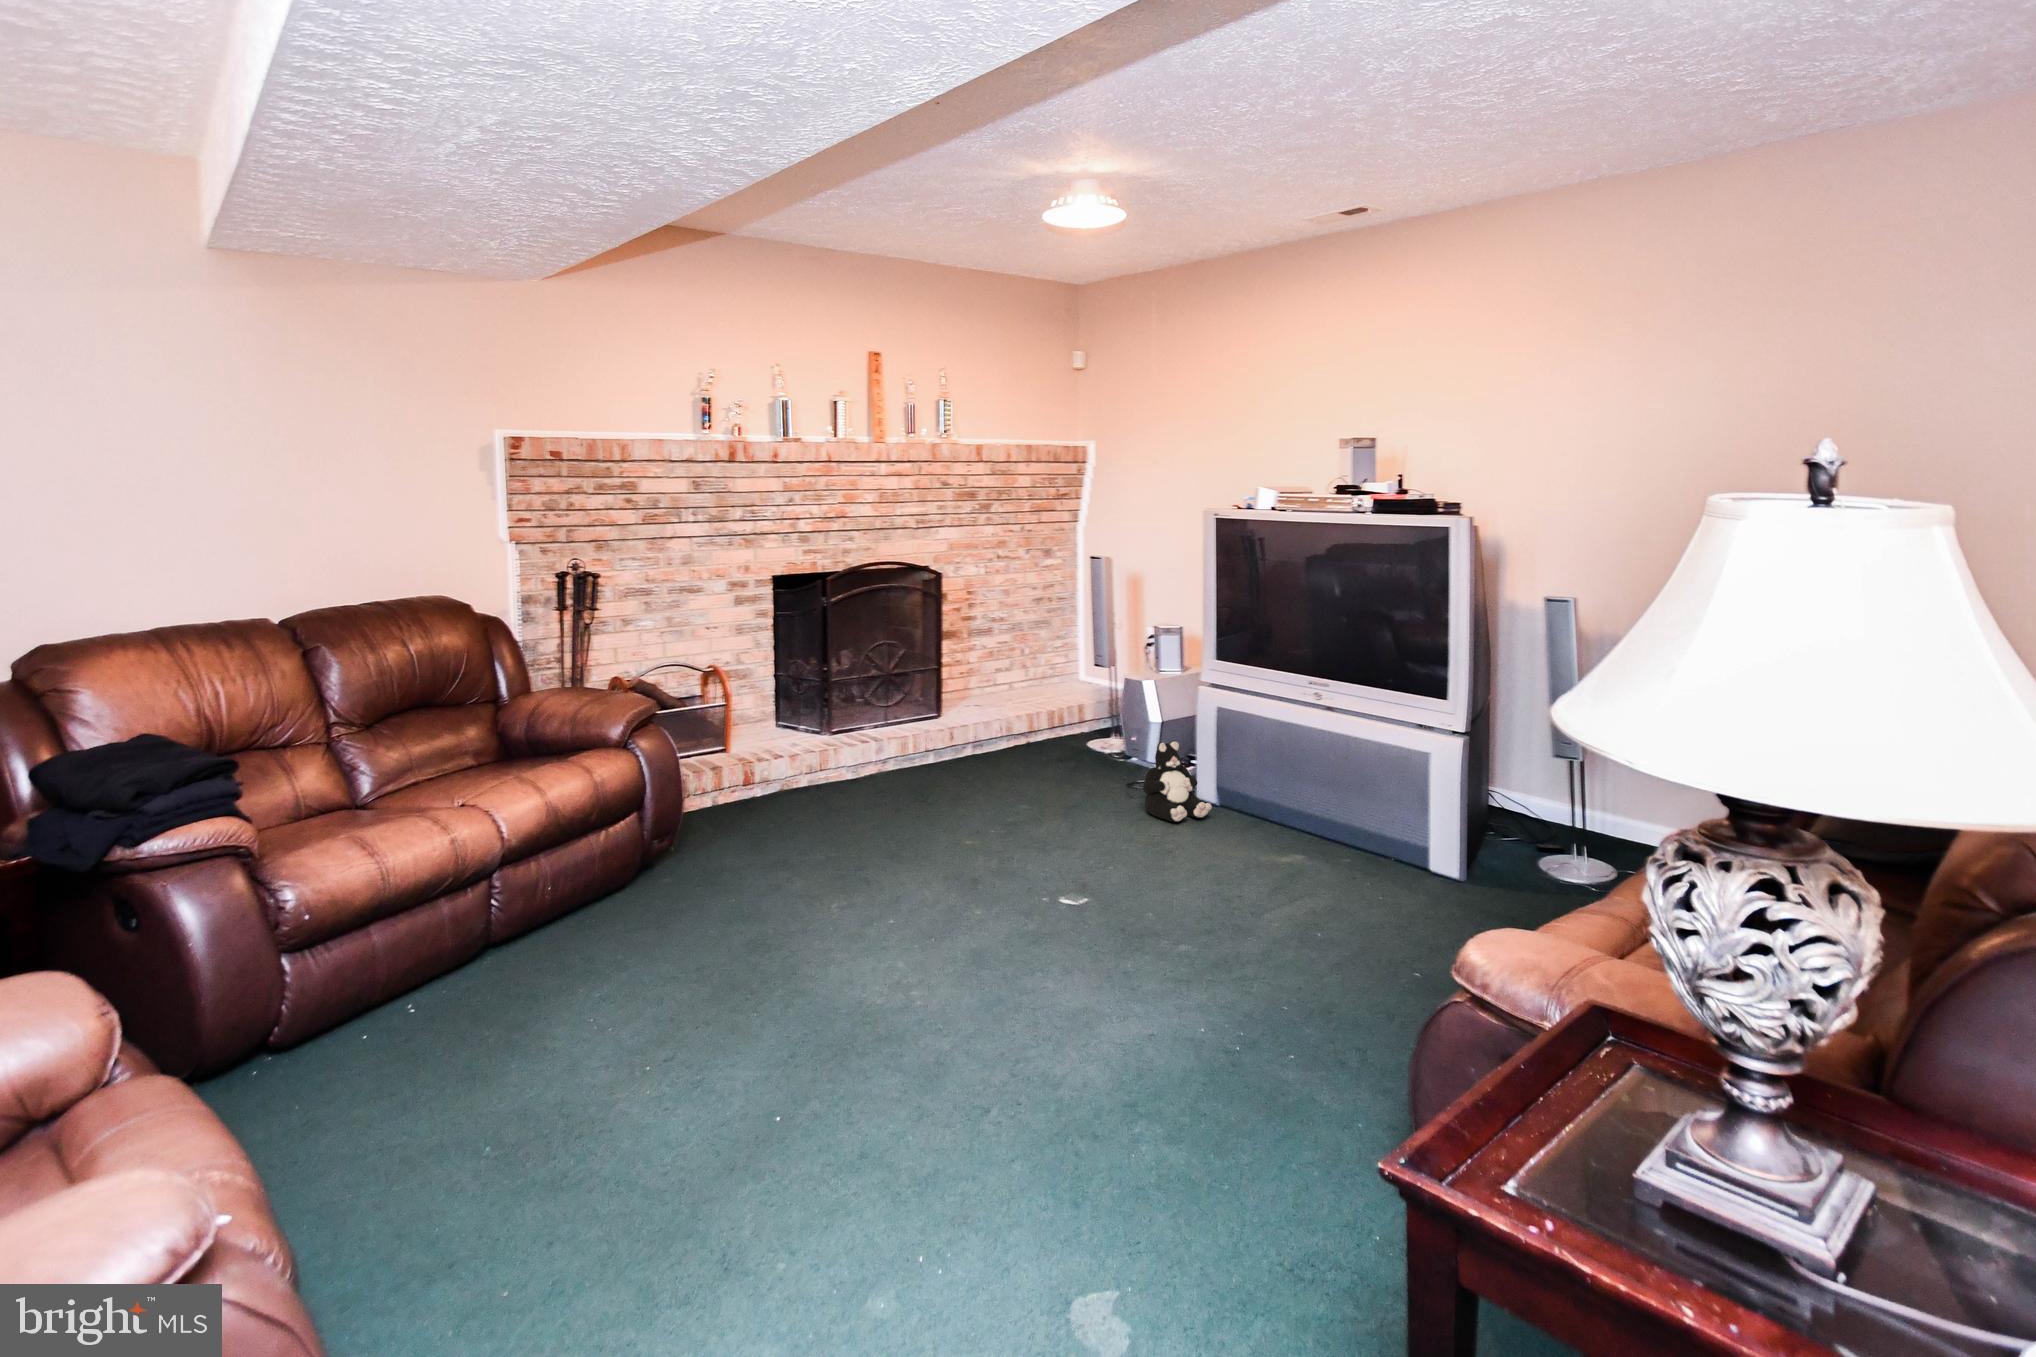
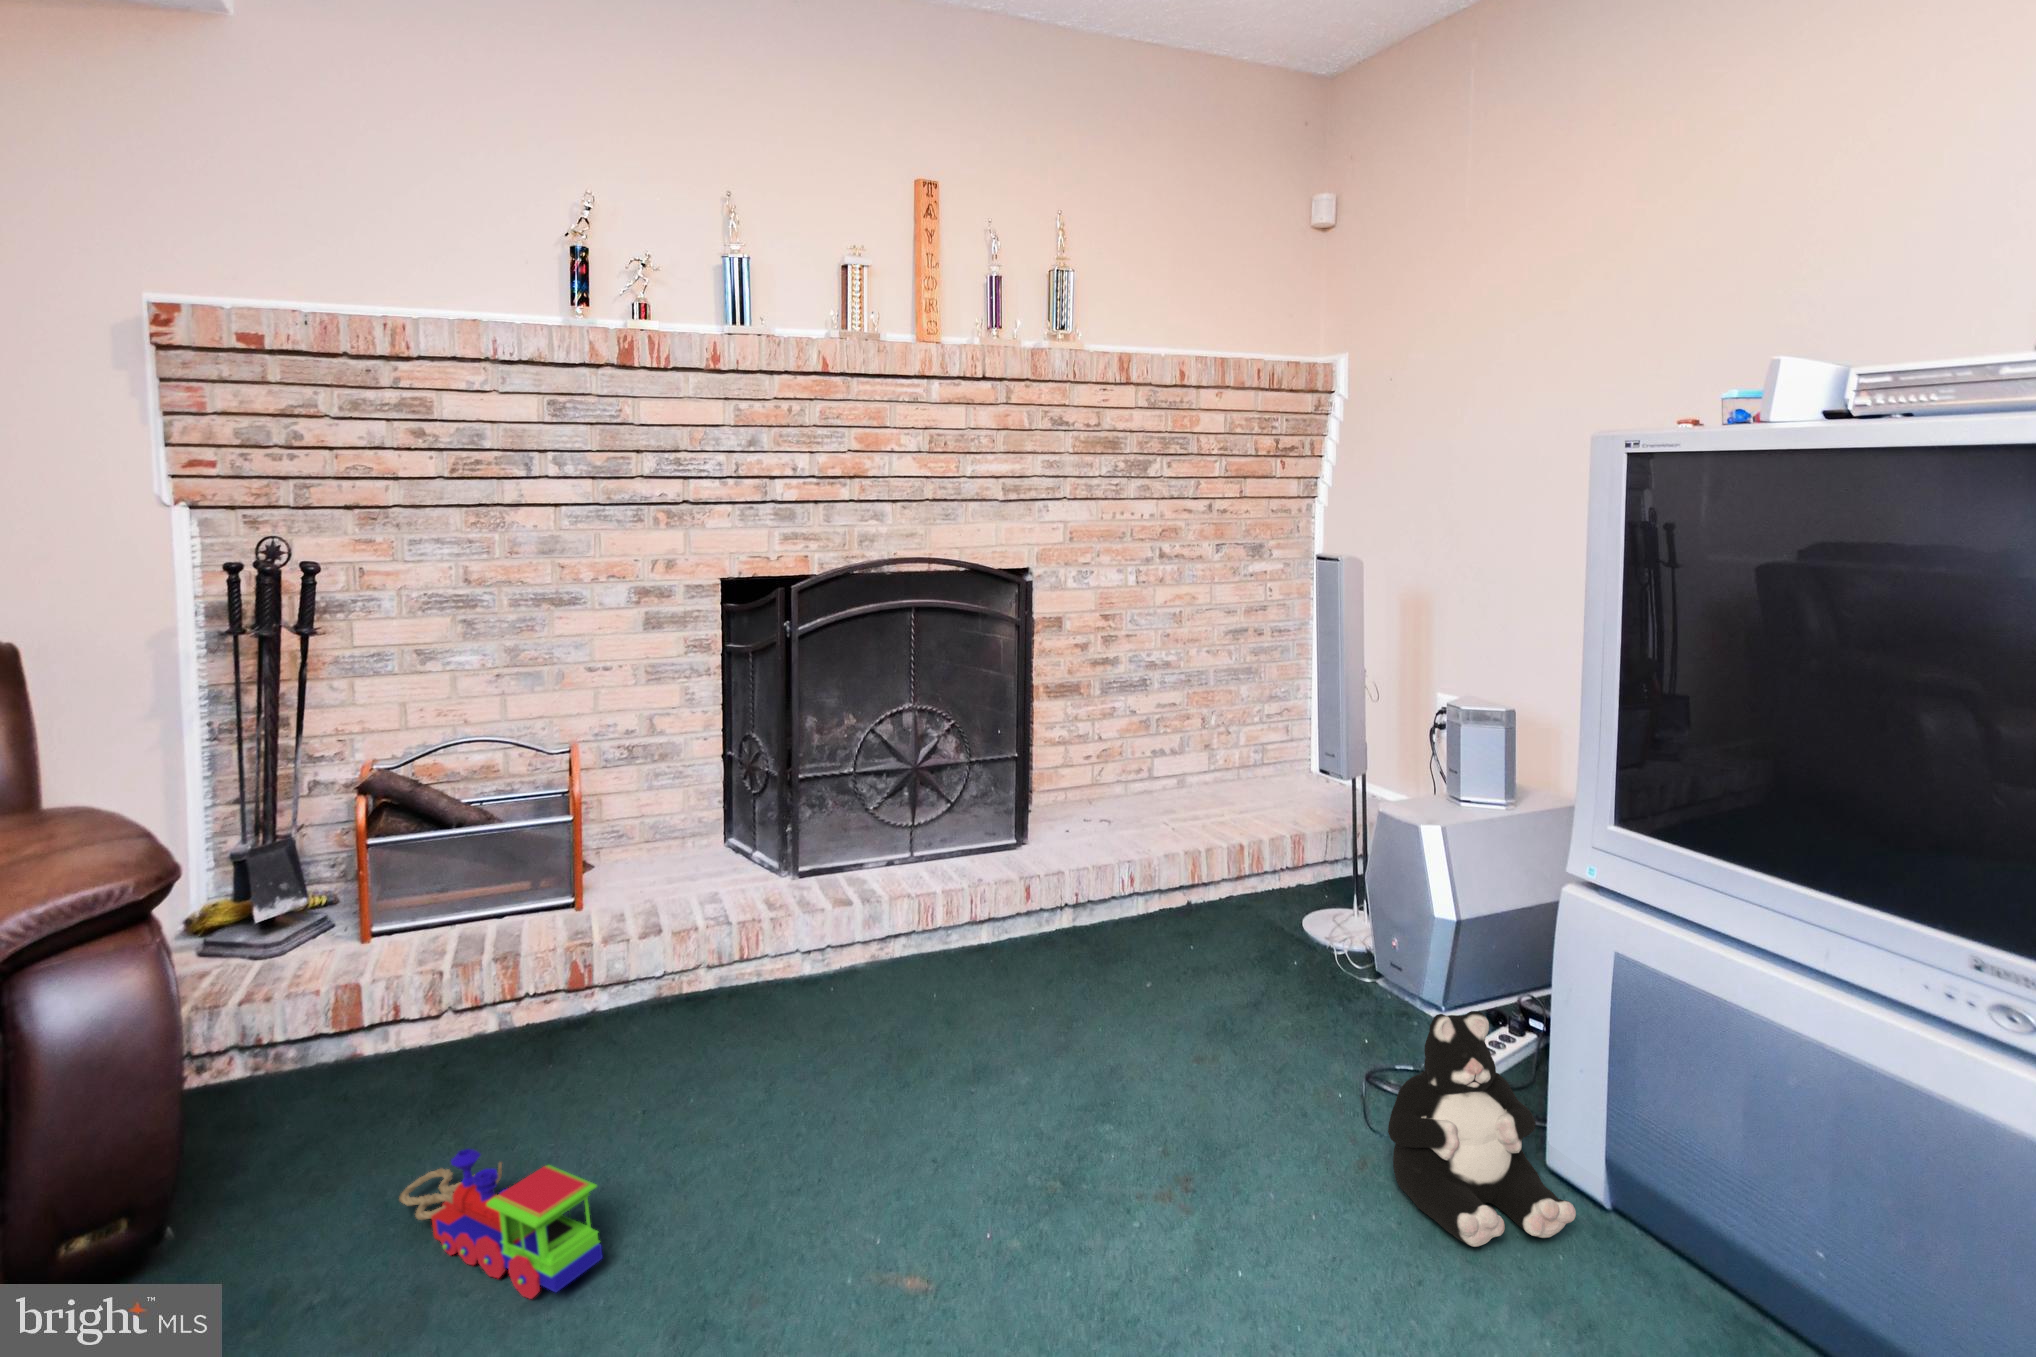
toy train: none [742,818,850,865] -> present [399,1149,602,1299]

